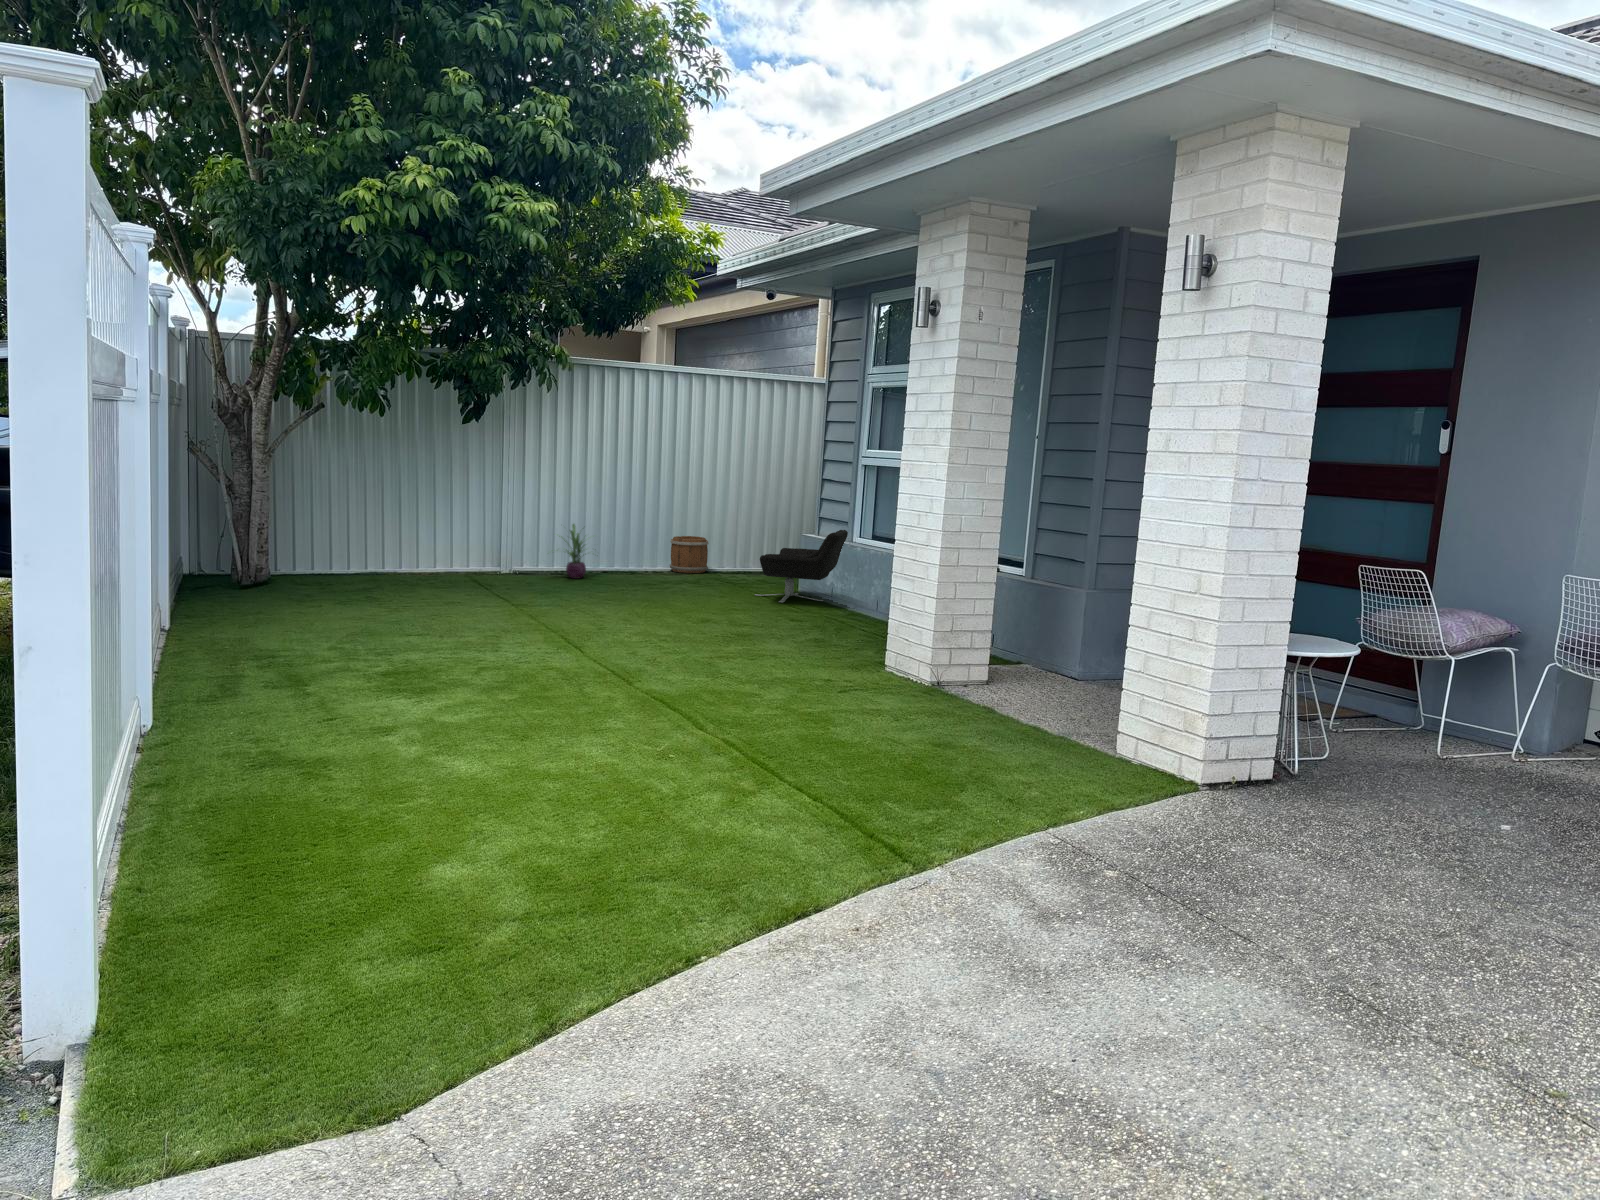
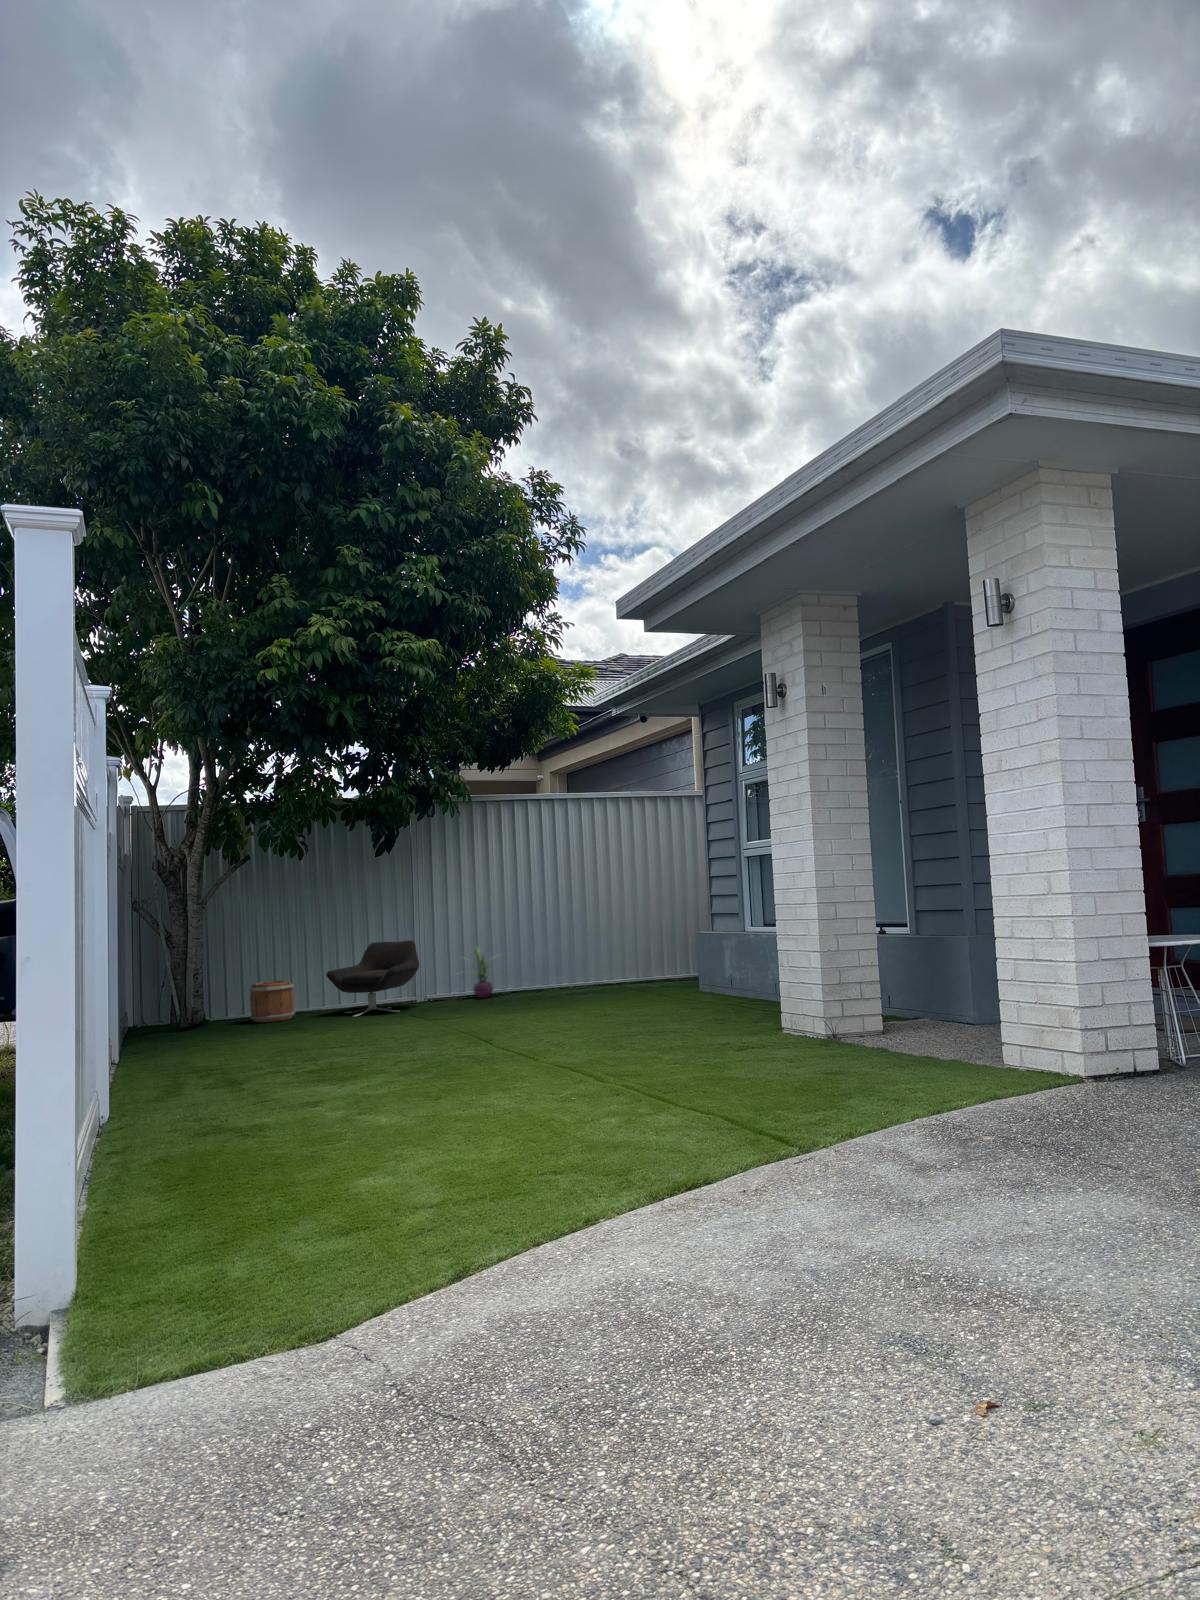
lounge chair: present [755,530,848,602] -> present [326,940,419,1016]
bucket: present [670,536,709,573] -> present [249,981,295,1023]

